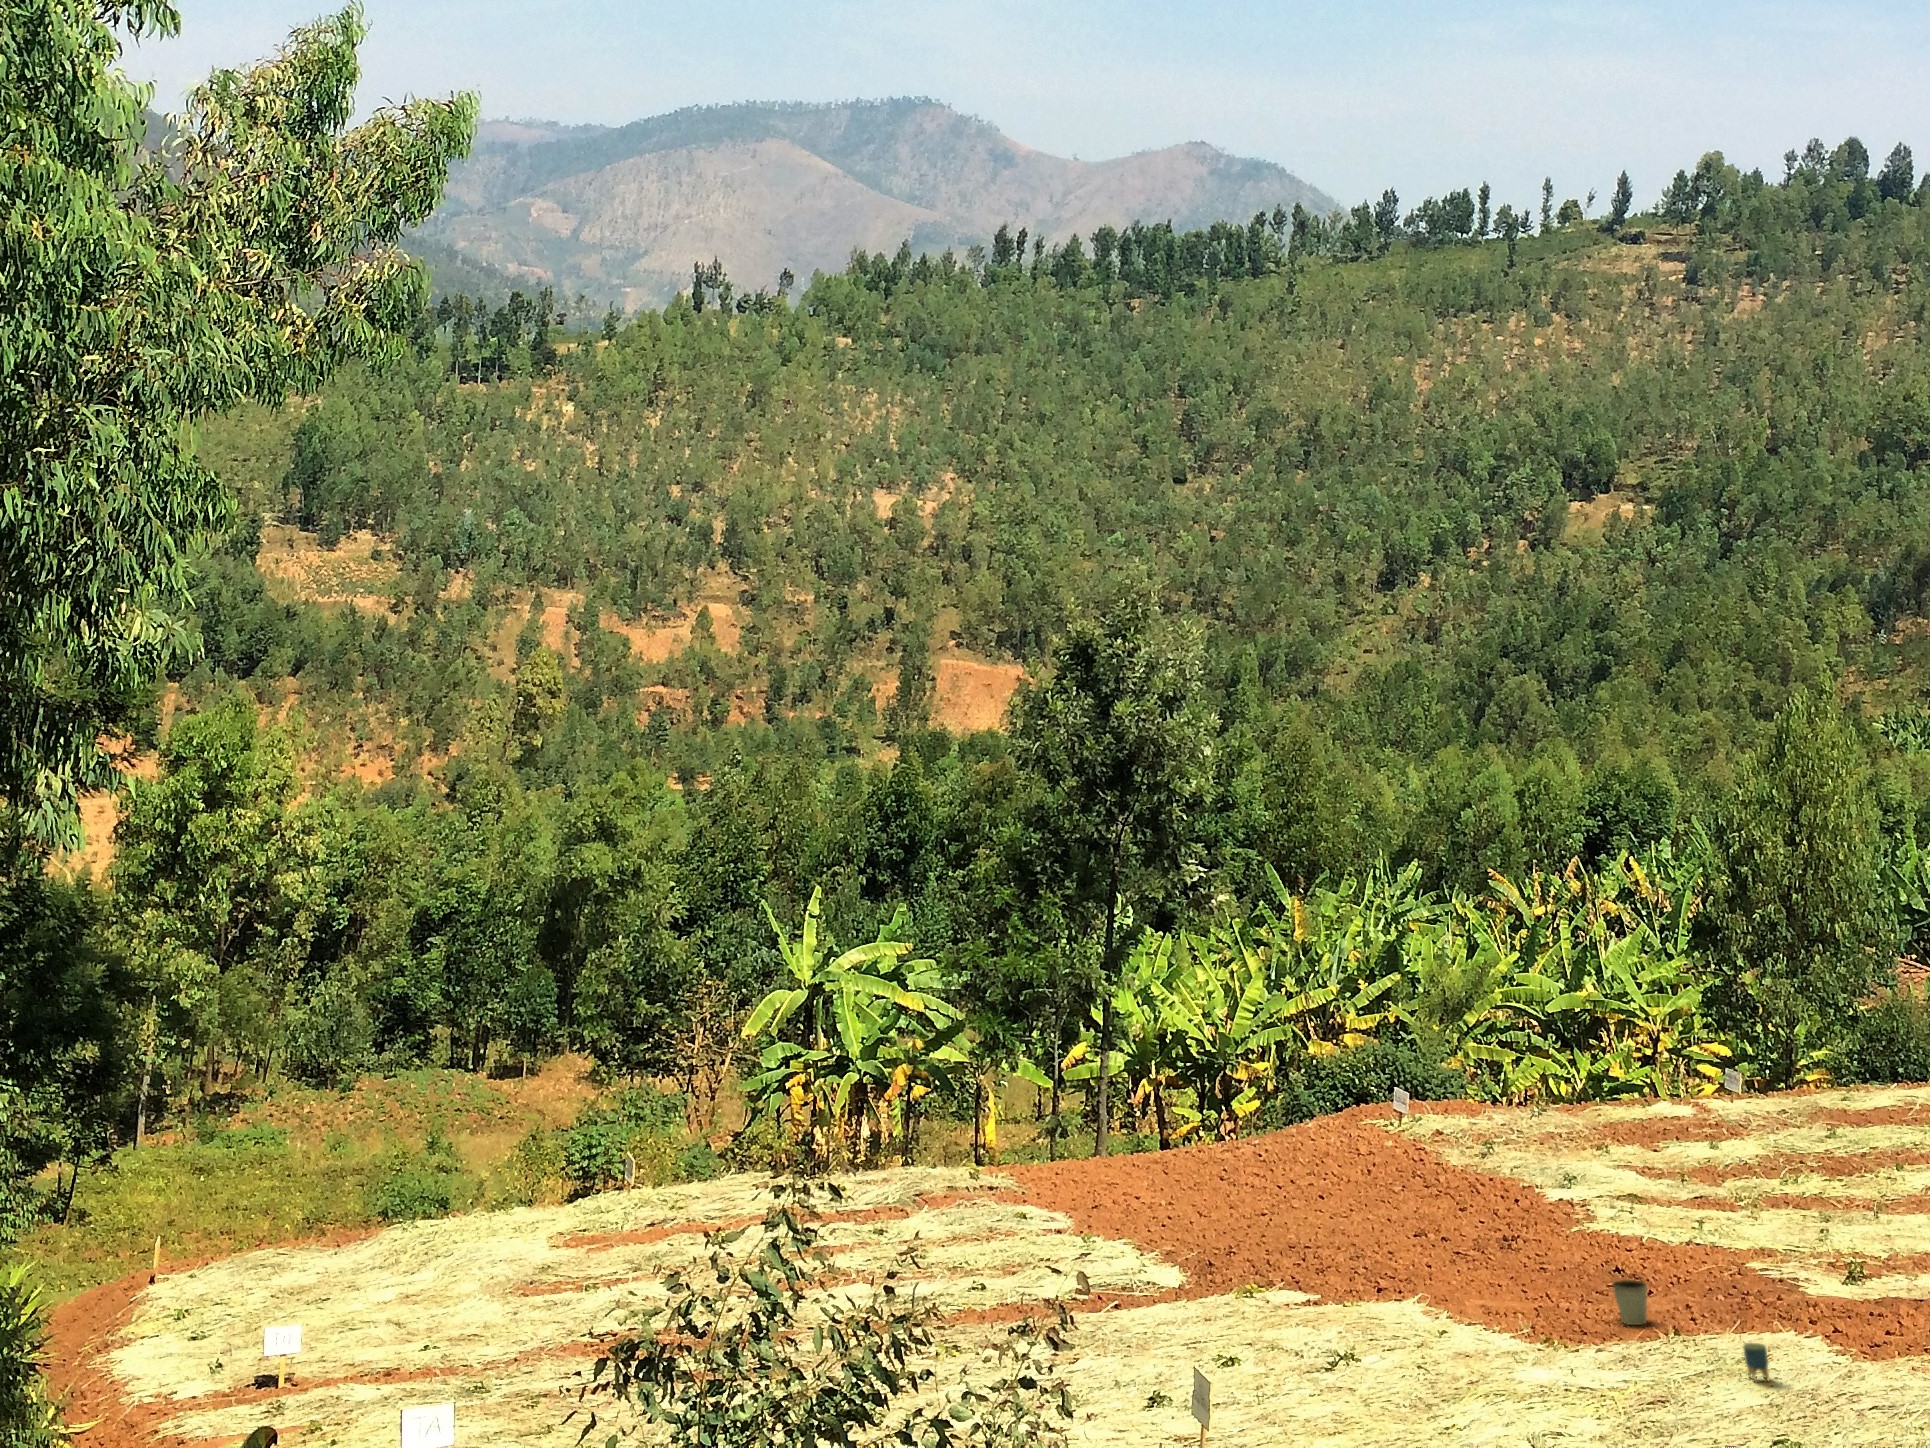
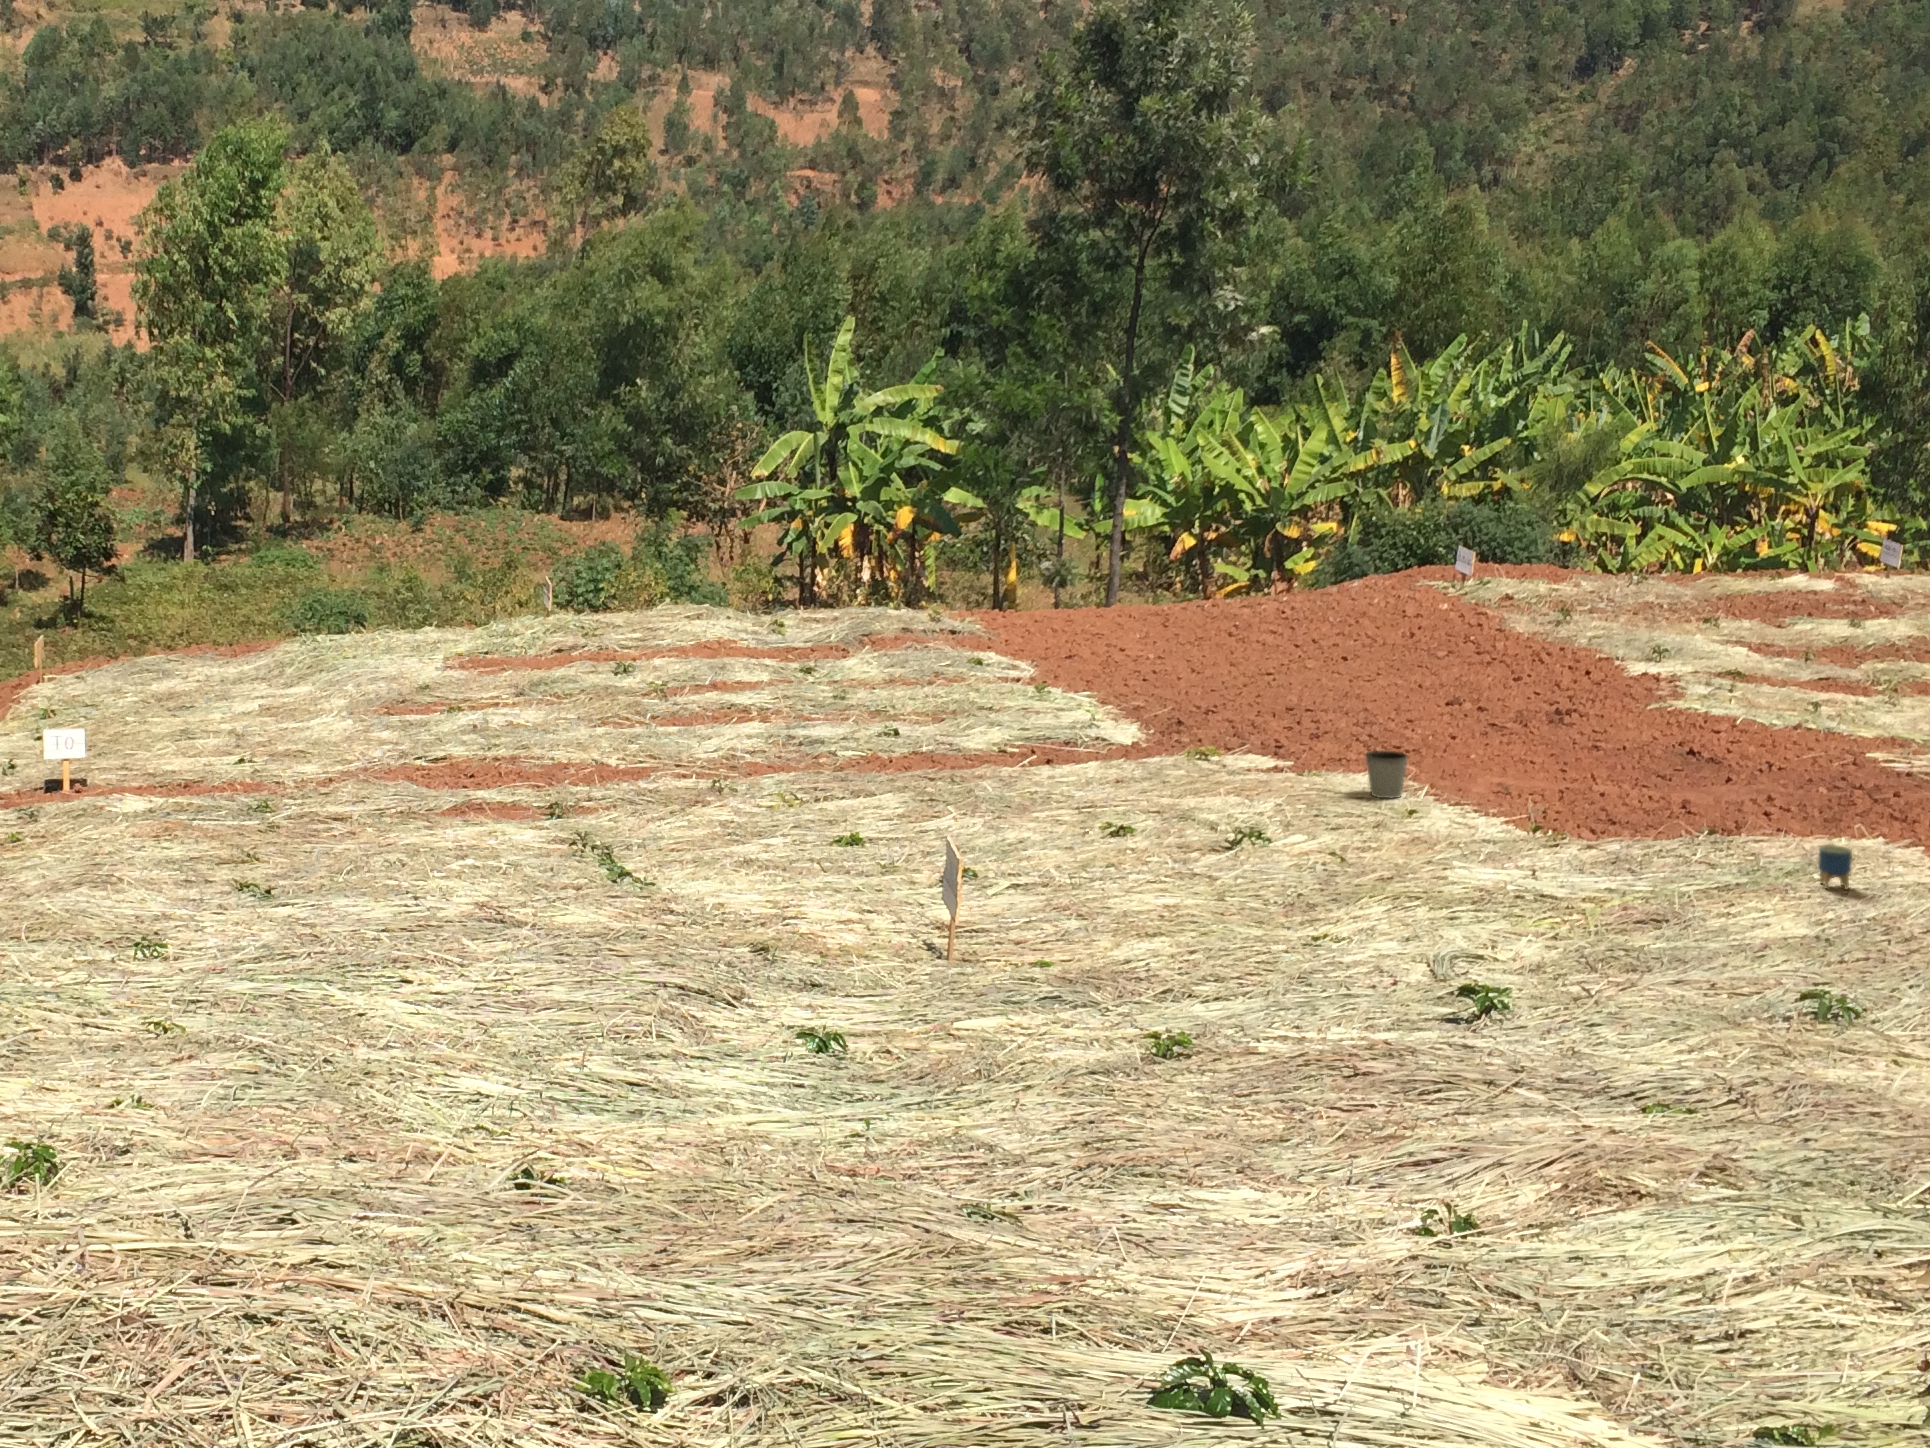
bucket: present [1613,1280,1647,1325] -> present [1366,750,1408,798]

